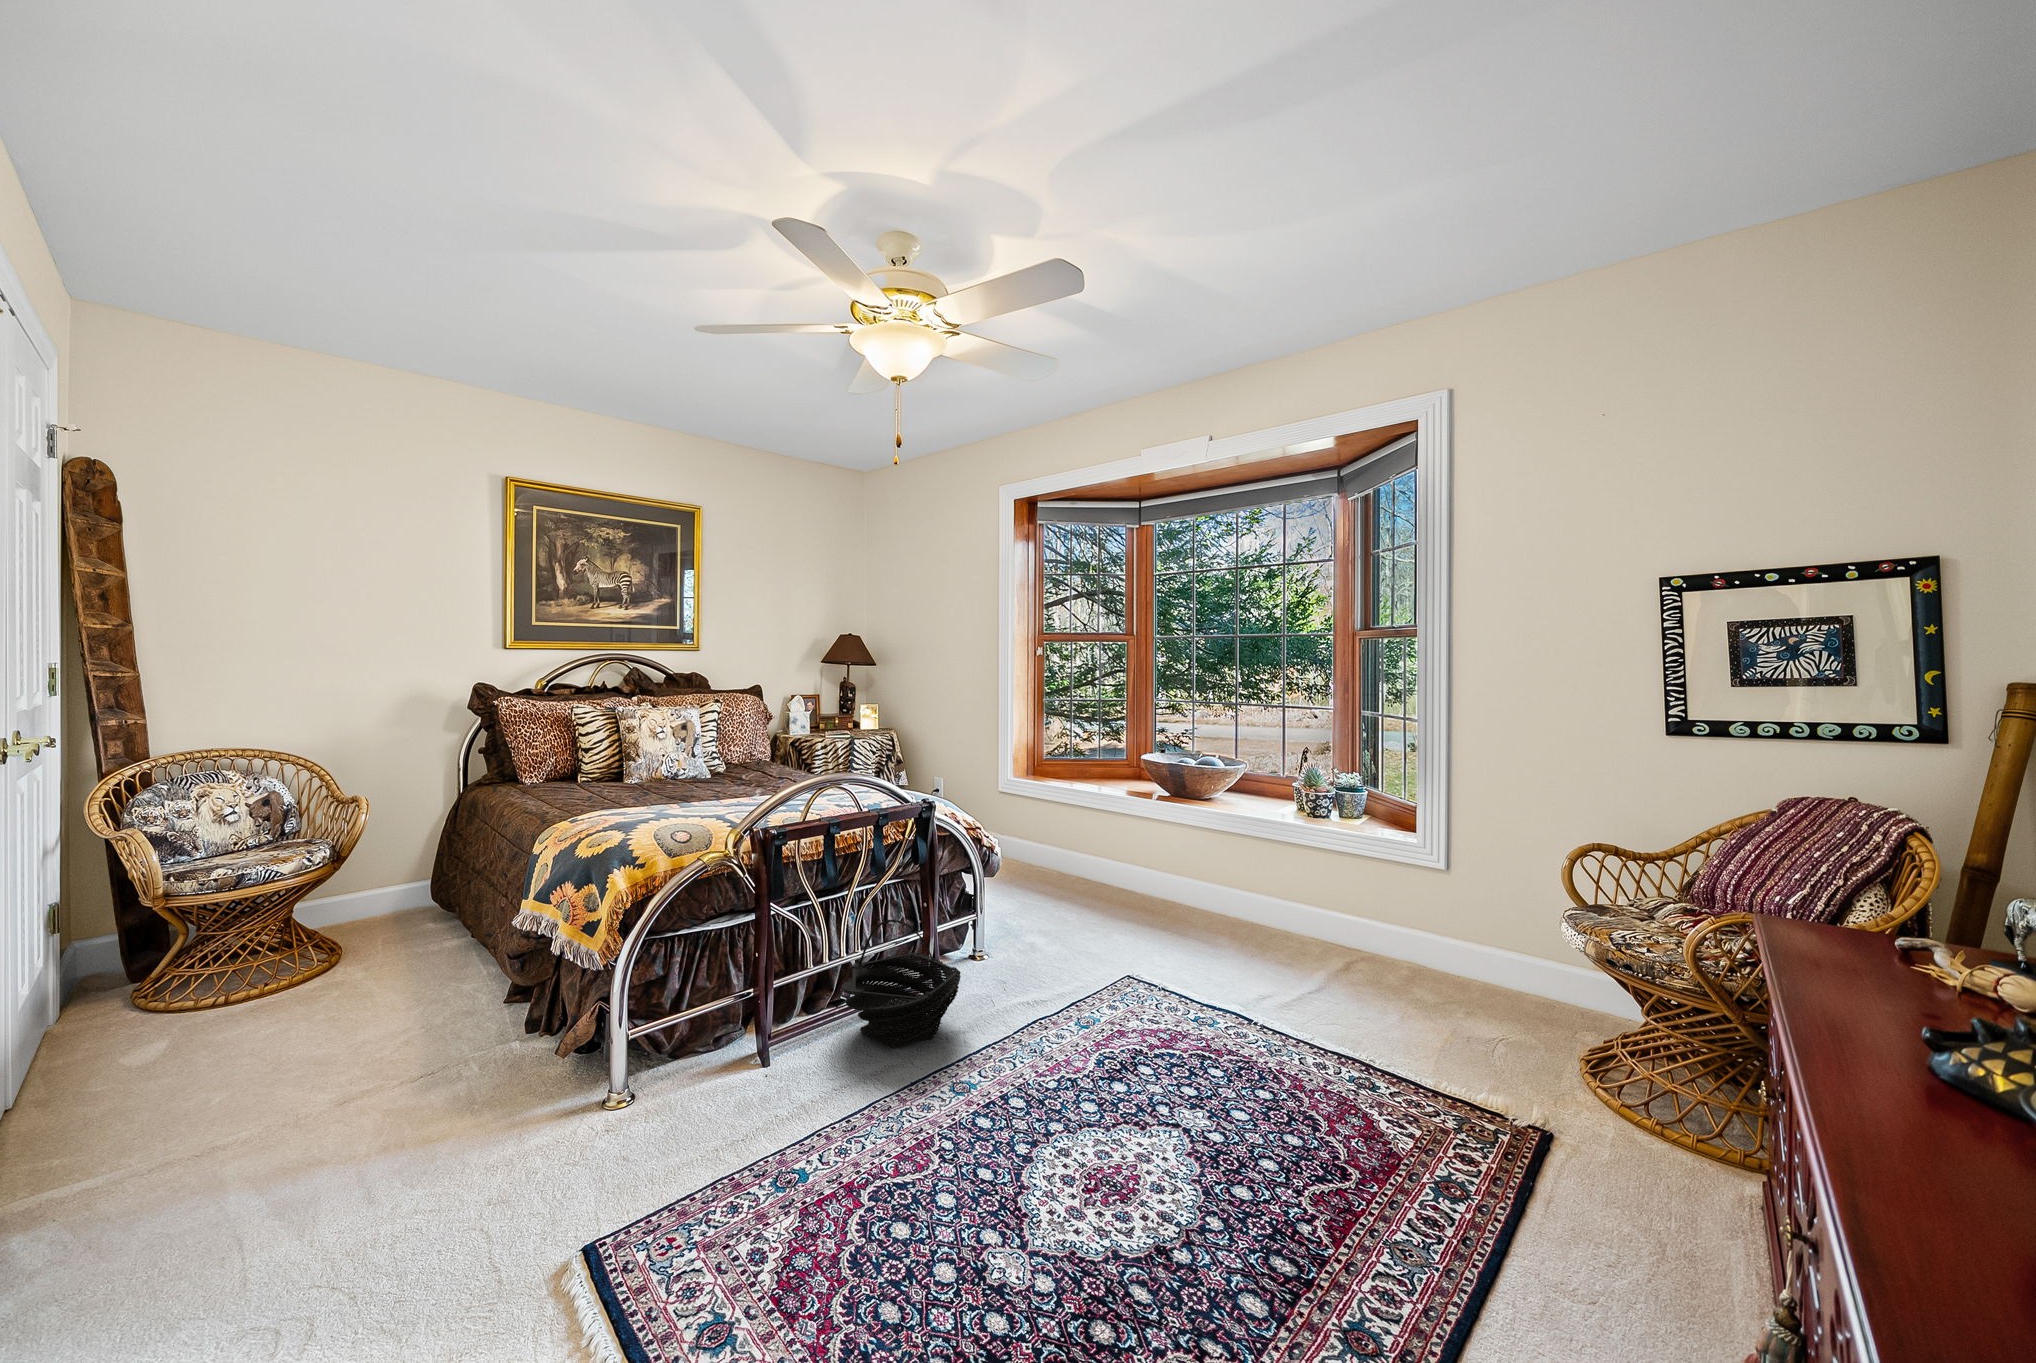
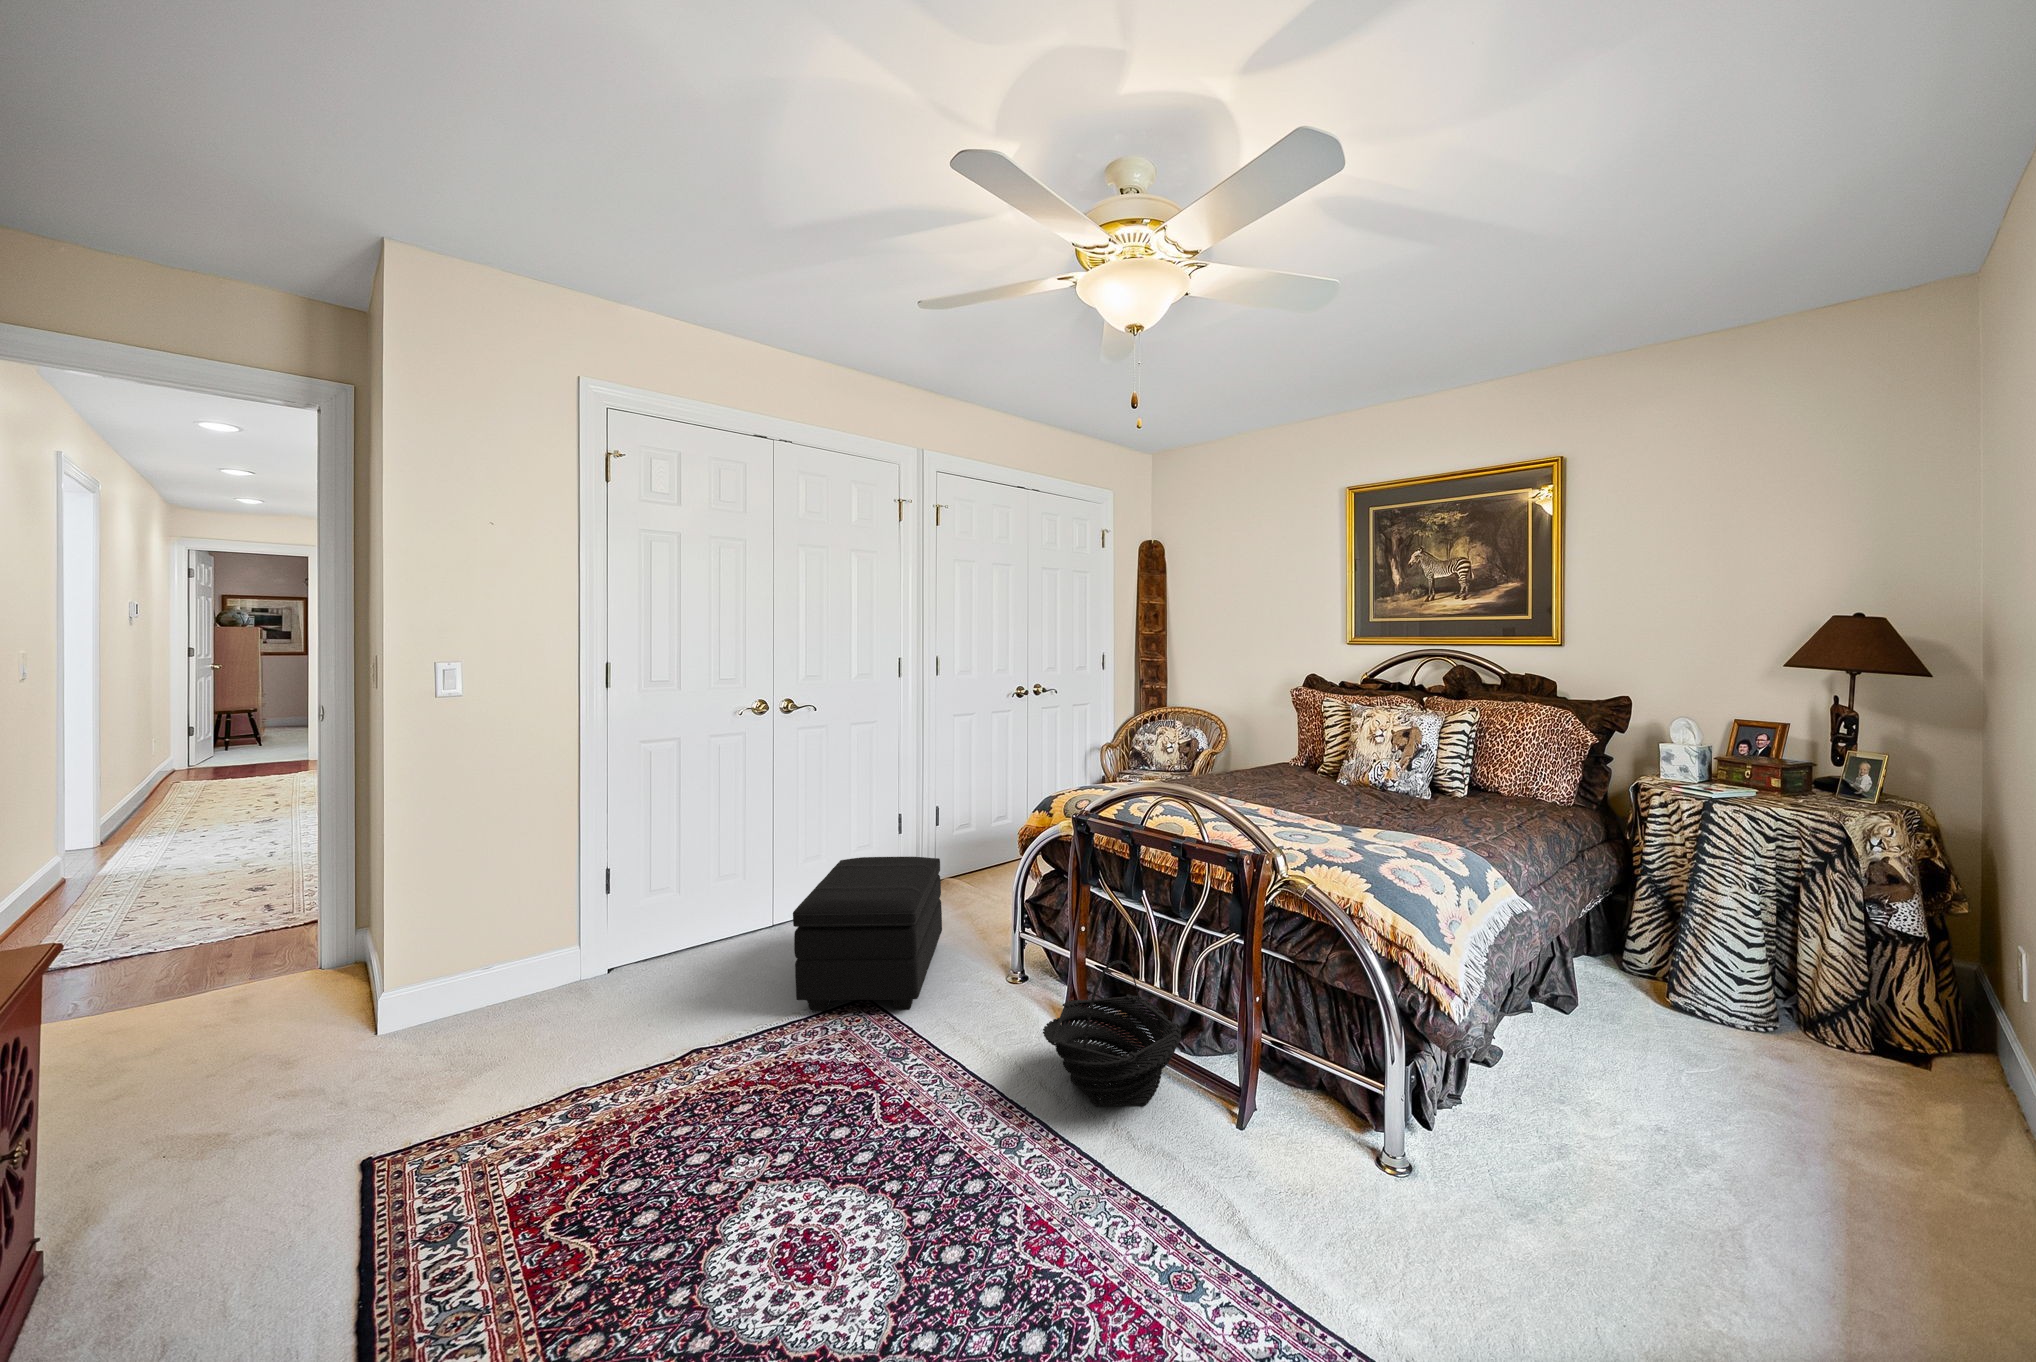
footstool: none [258,1007,692,1304] -> present [793,857,942,1010]

